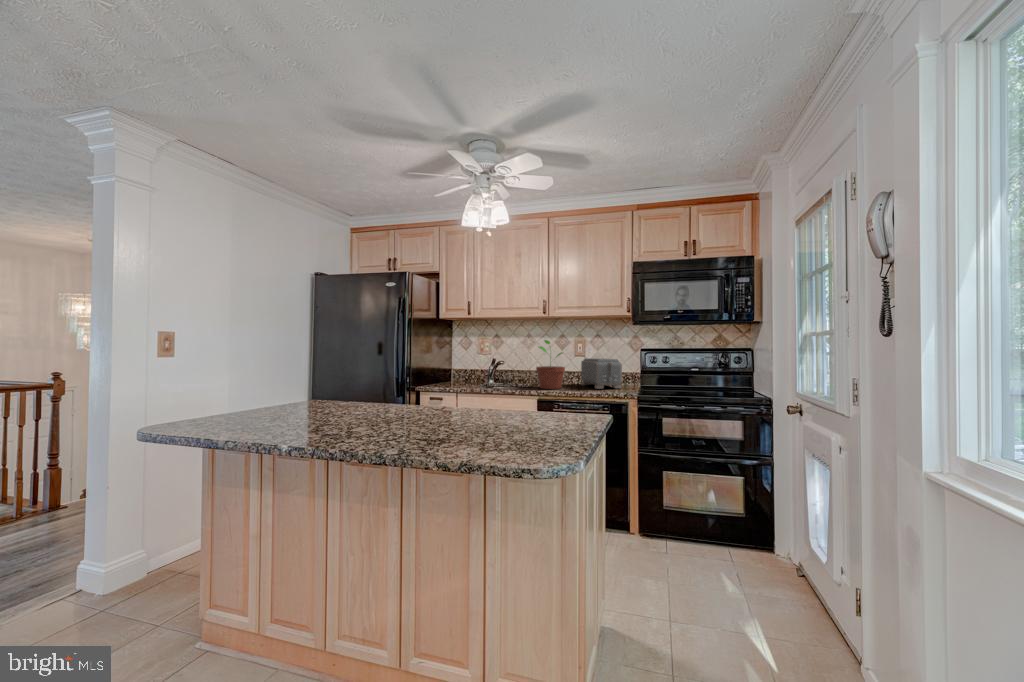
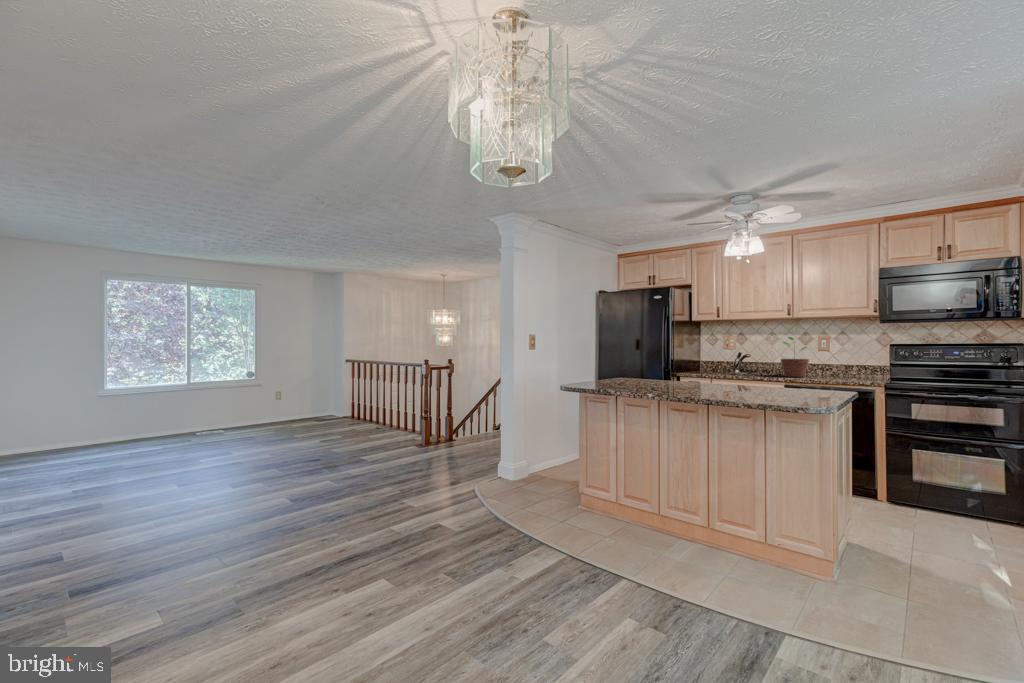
toaster: present [581,358,622,389] -> none [825,353,869,378]

